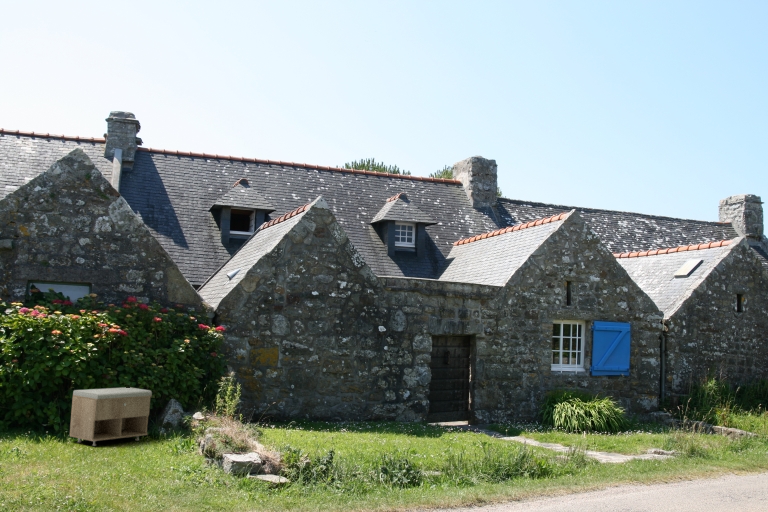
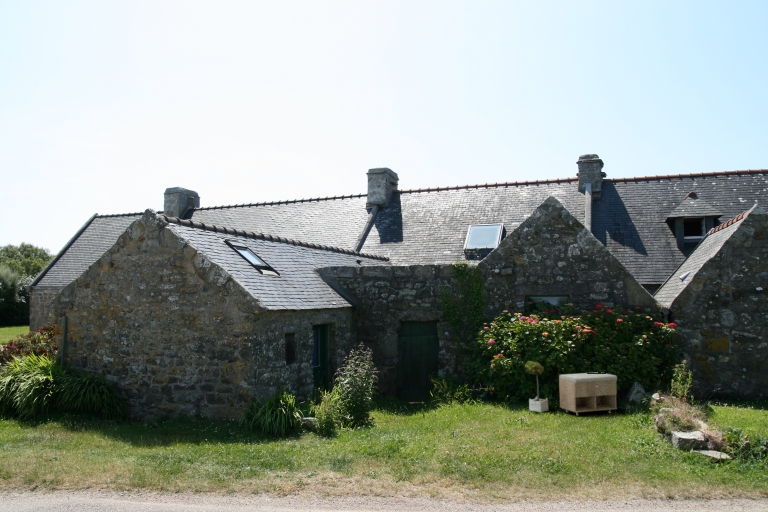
potted tree: none [23,370,52,444] -> present [525,361,548,412]

